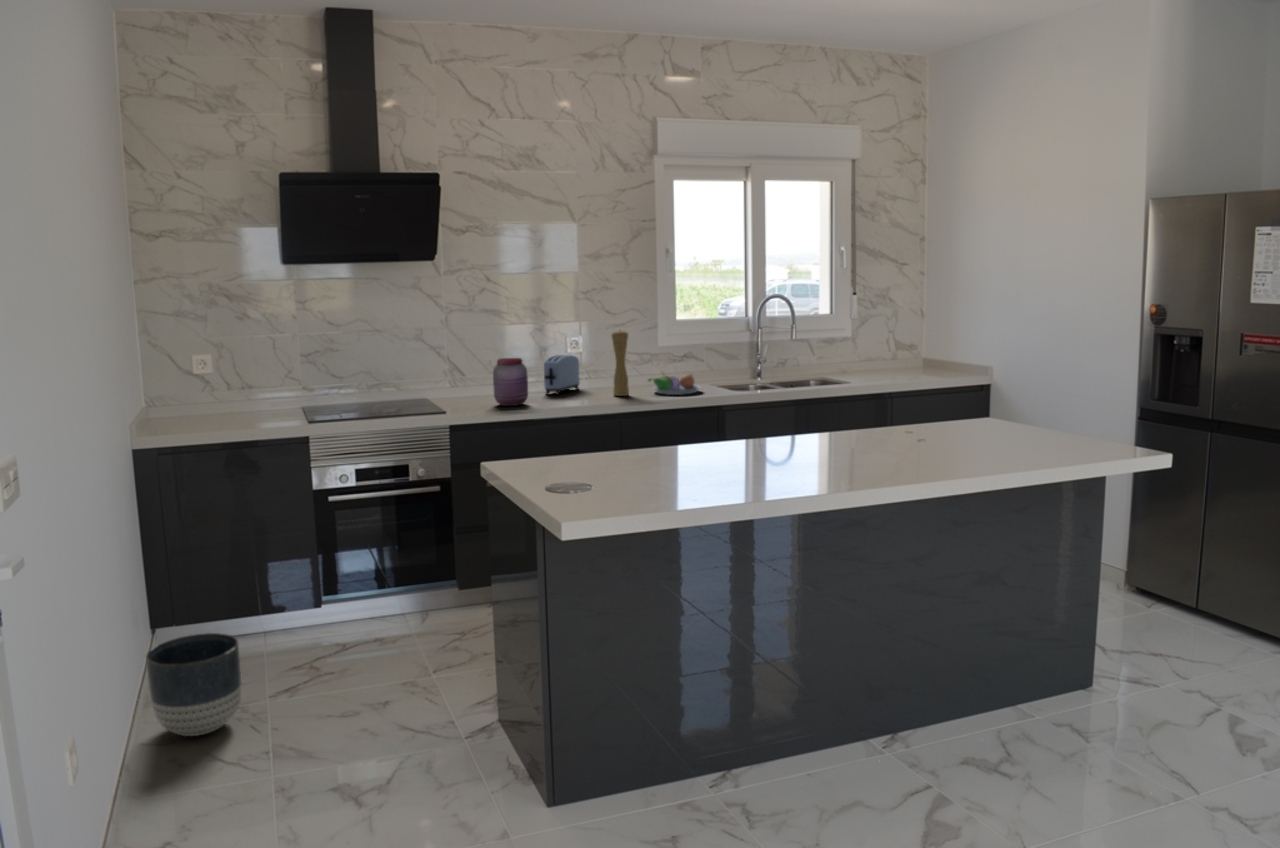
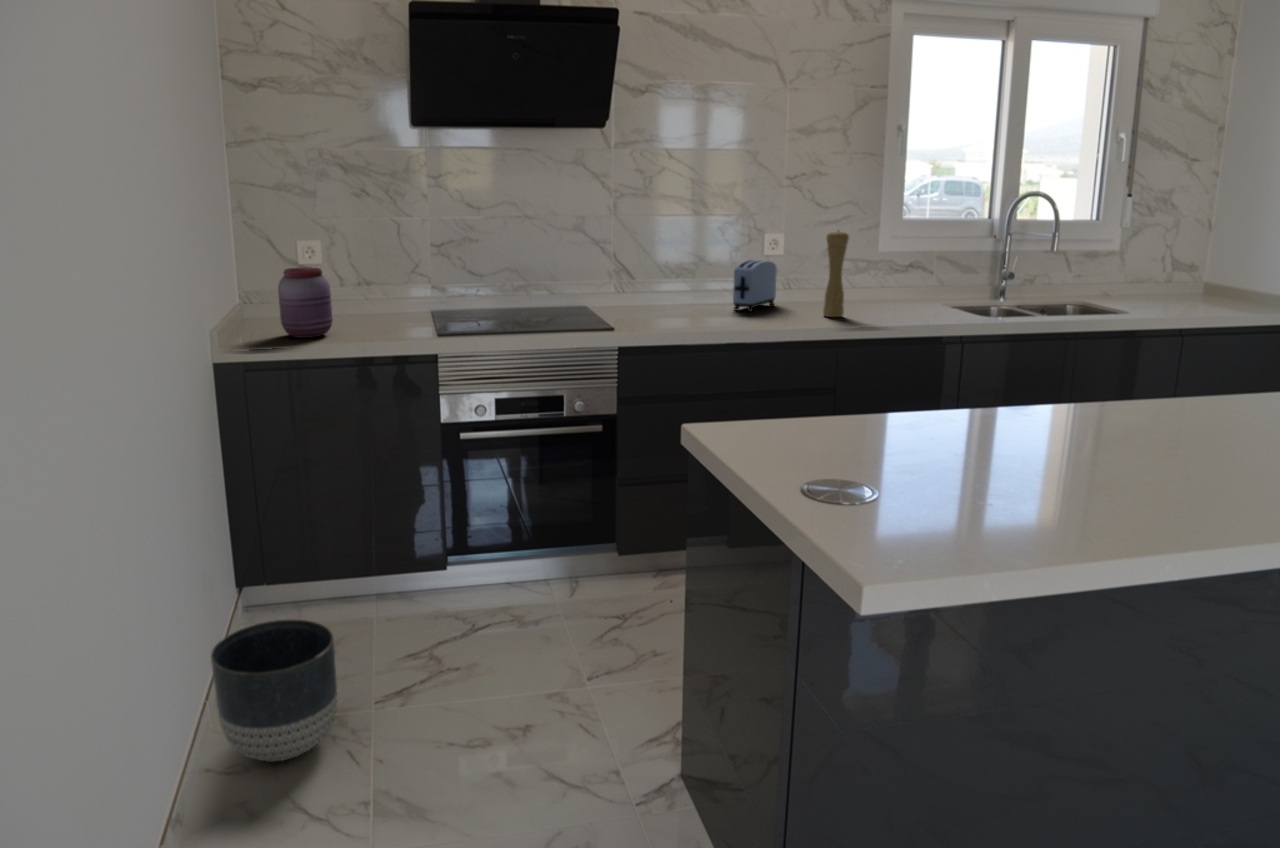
jar: present [493,358,528,406] -> present [278,267,332,338]
fruit bowl: present [648,374,700,395] -> none [868,288,938,319]

